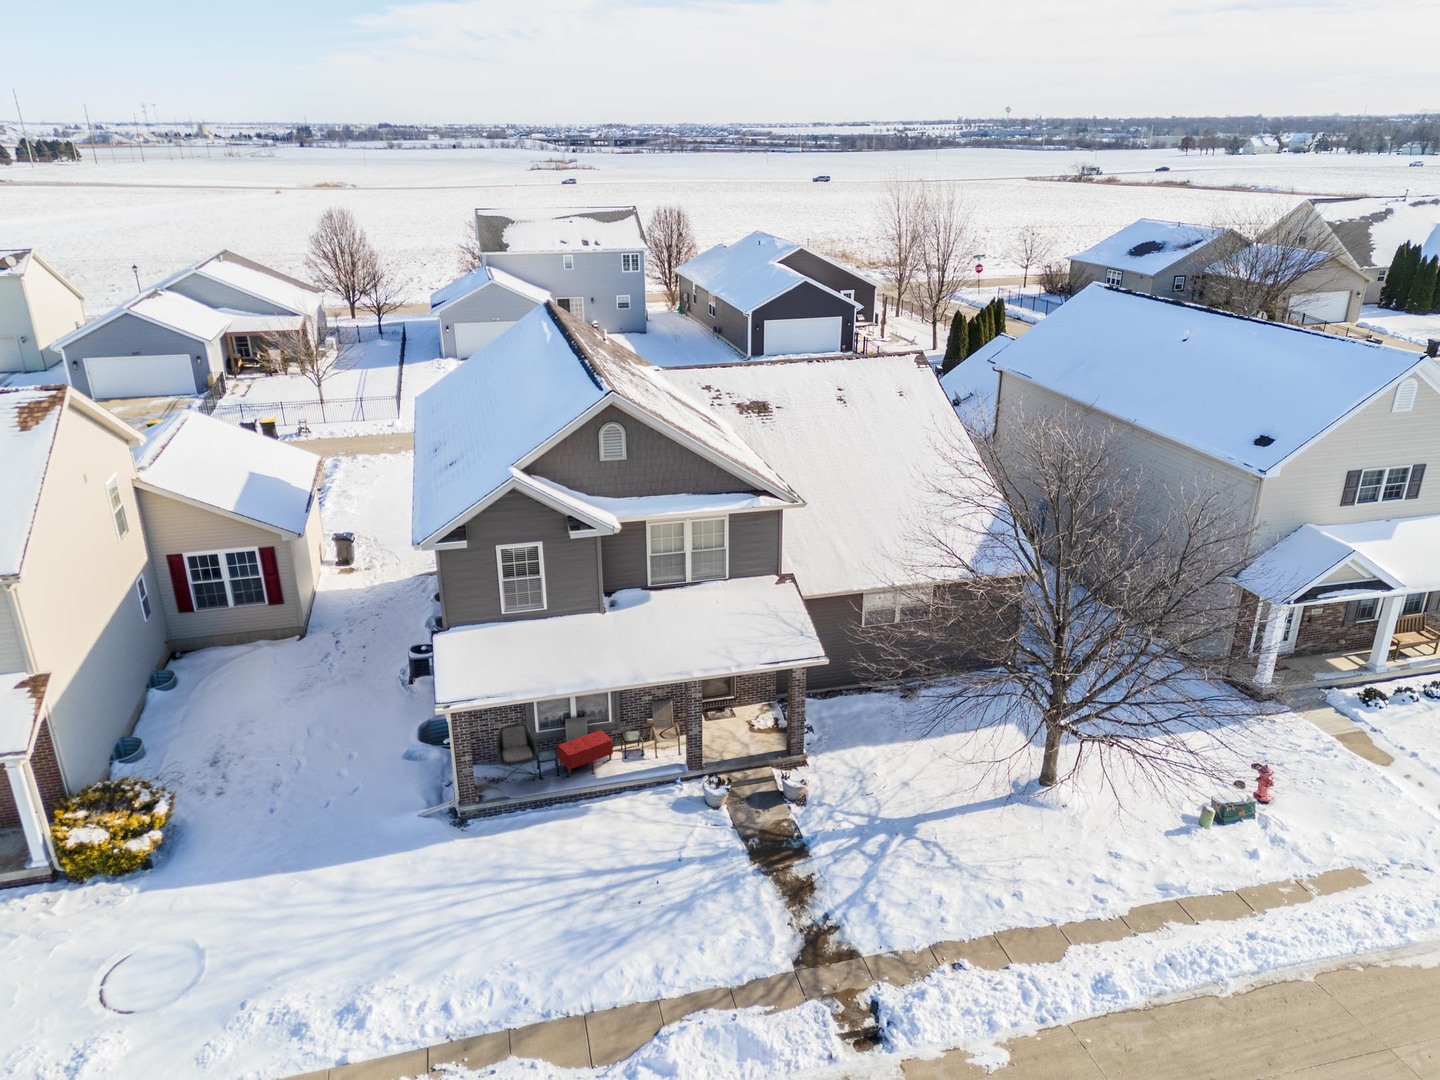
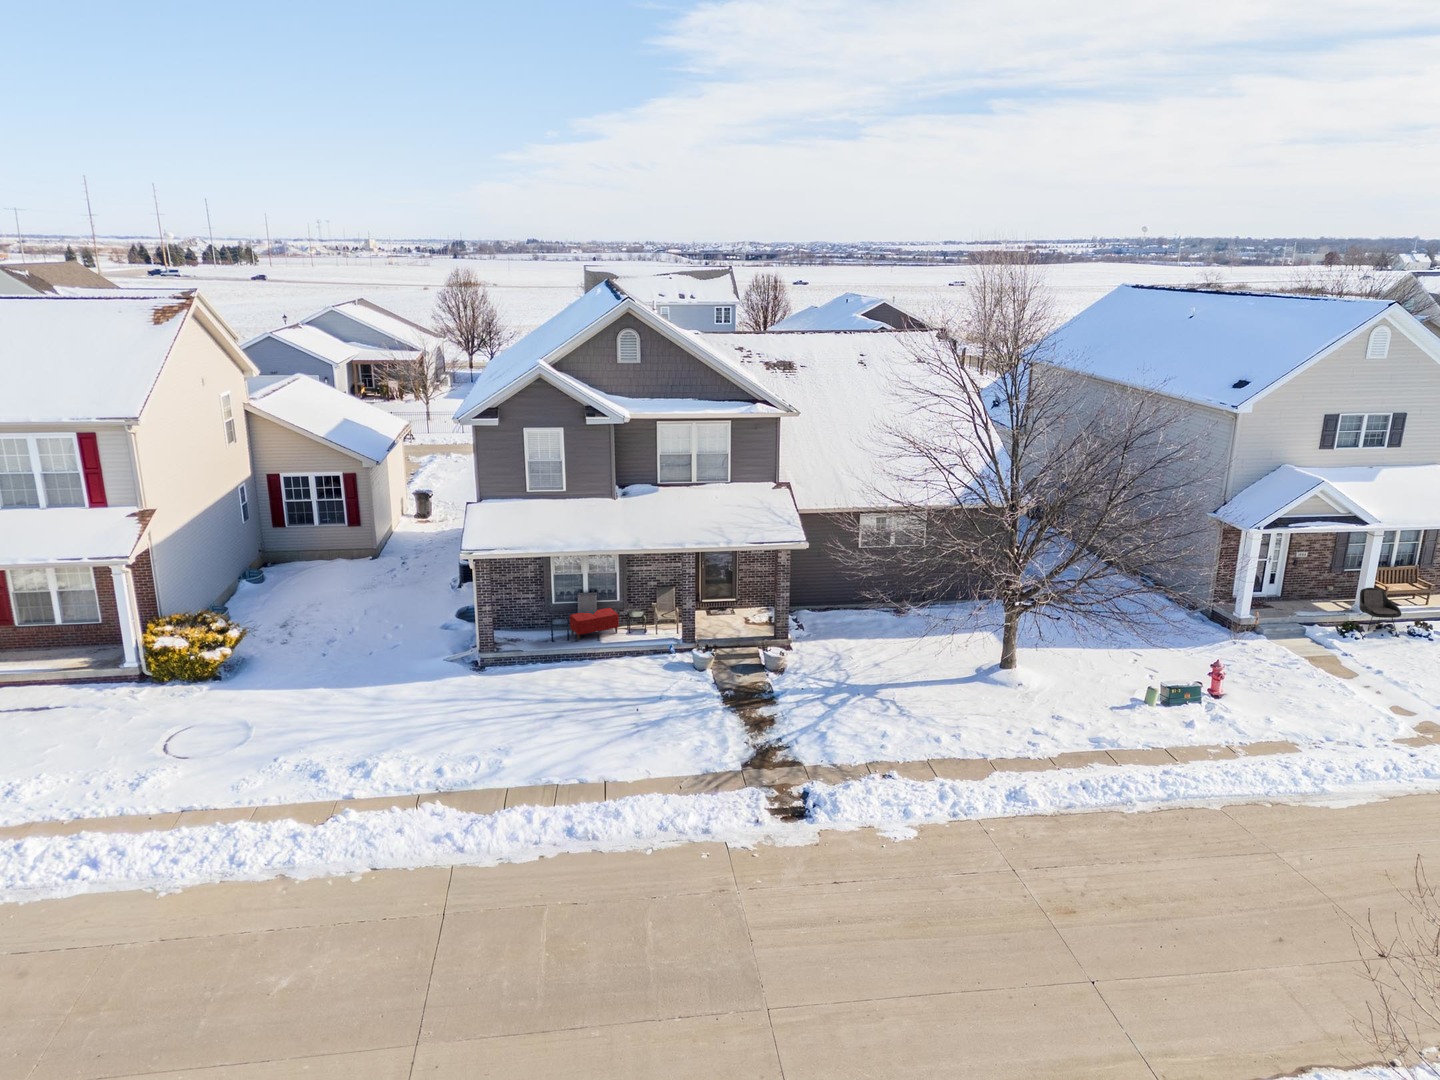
lounge chair: present [496,723,538,780] -> present [1352,588,1401,631]

